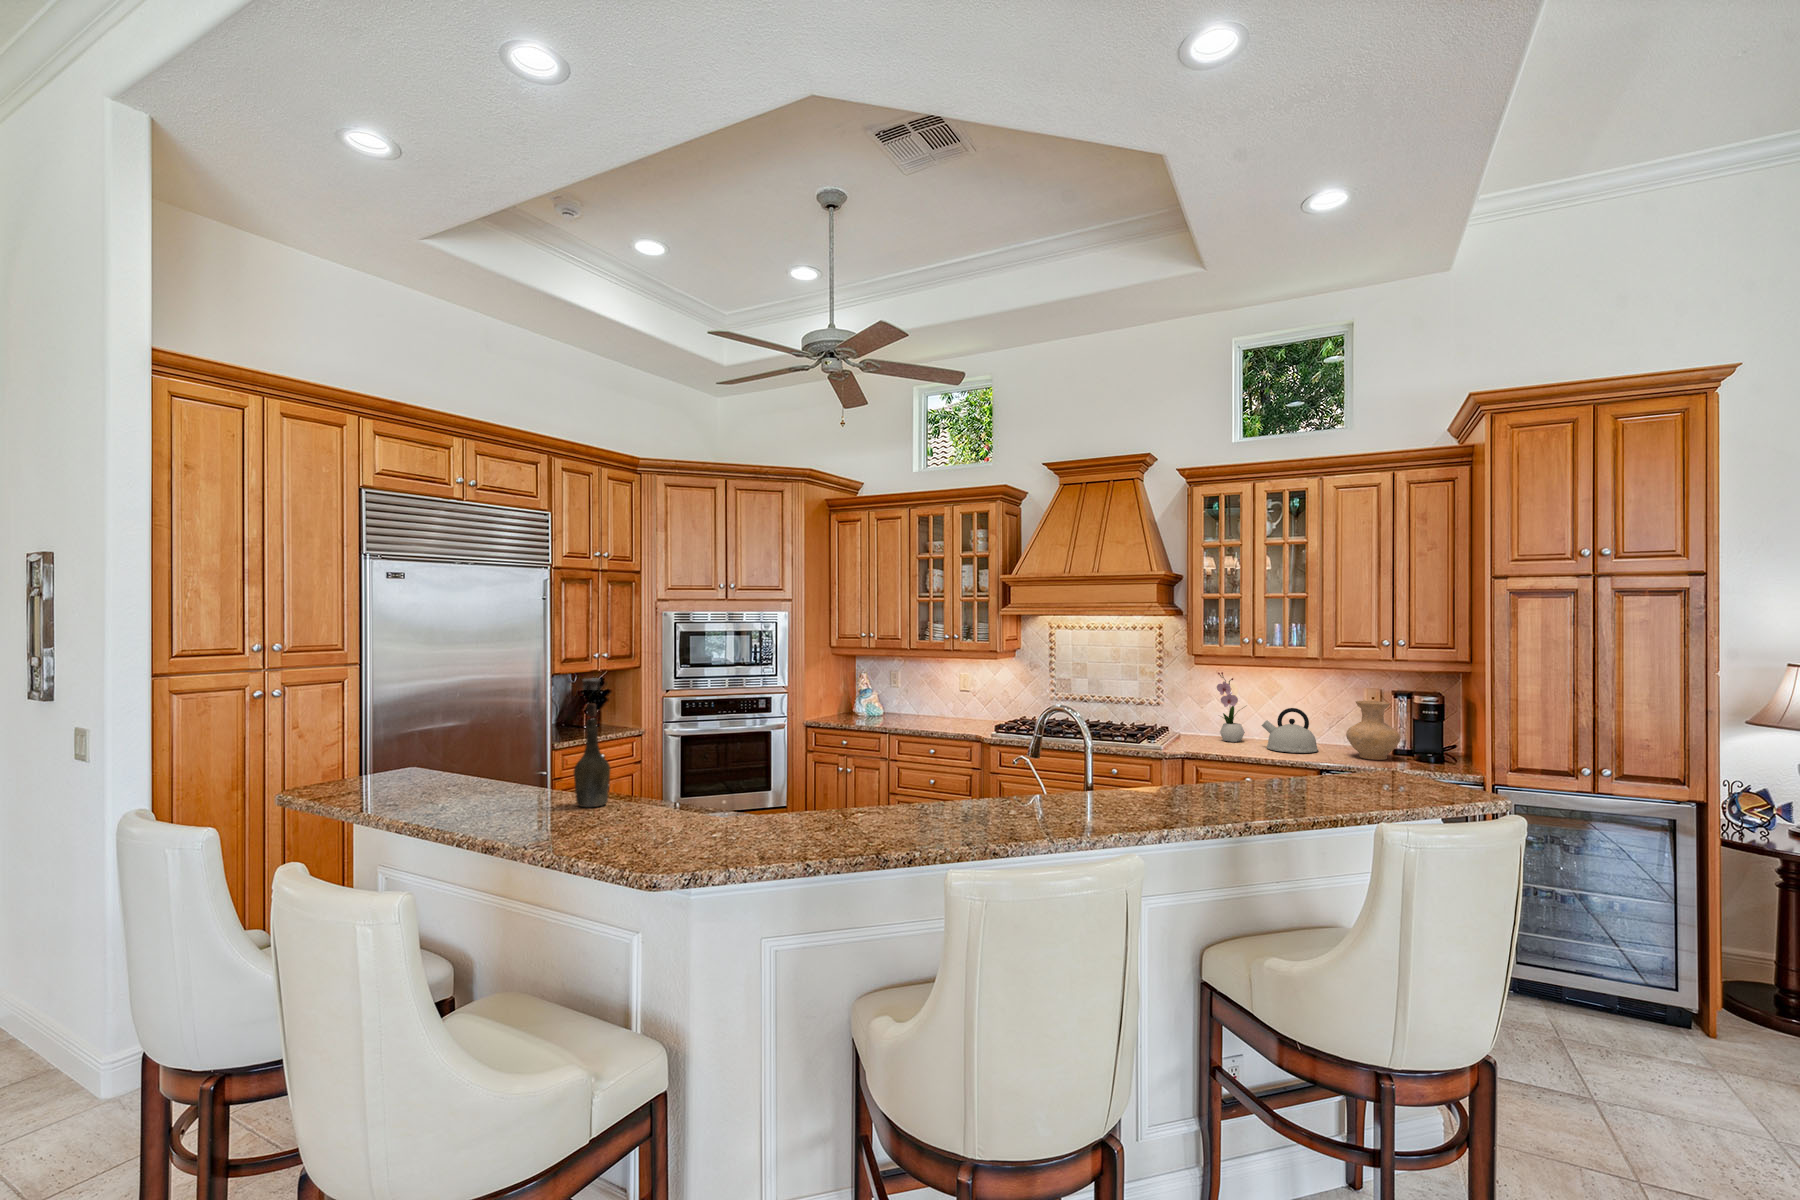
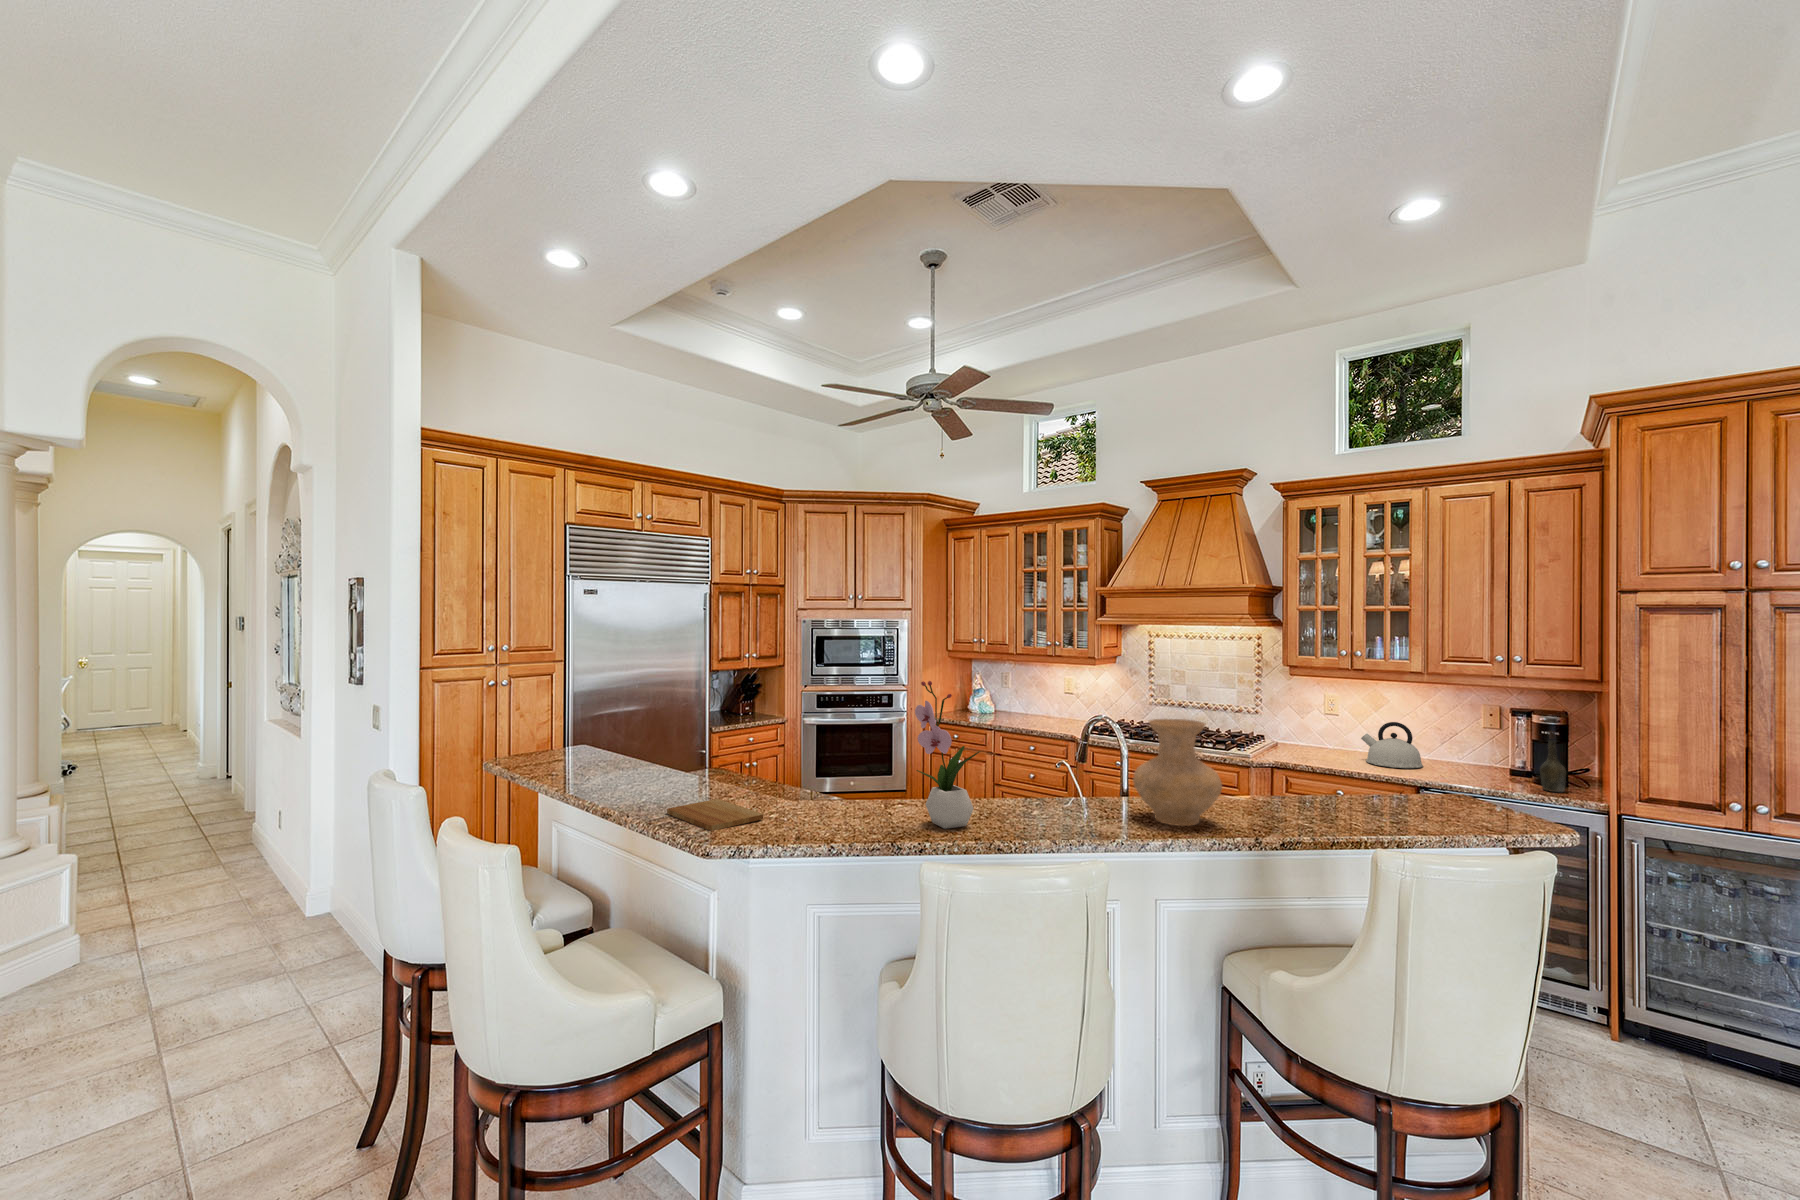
flower arrangement: present [1217,672,1245,742] -> present [915,681,980,829]
bottle: present [574,679,610,807] -> present [1540,717,1566,792]
vase: present [1346,701,1400,760] -> present [1133,719,1222,826]
cutting board: none [612,805,731,837] -> present [667,799,763,831]

